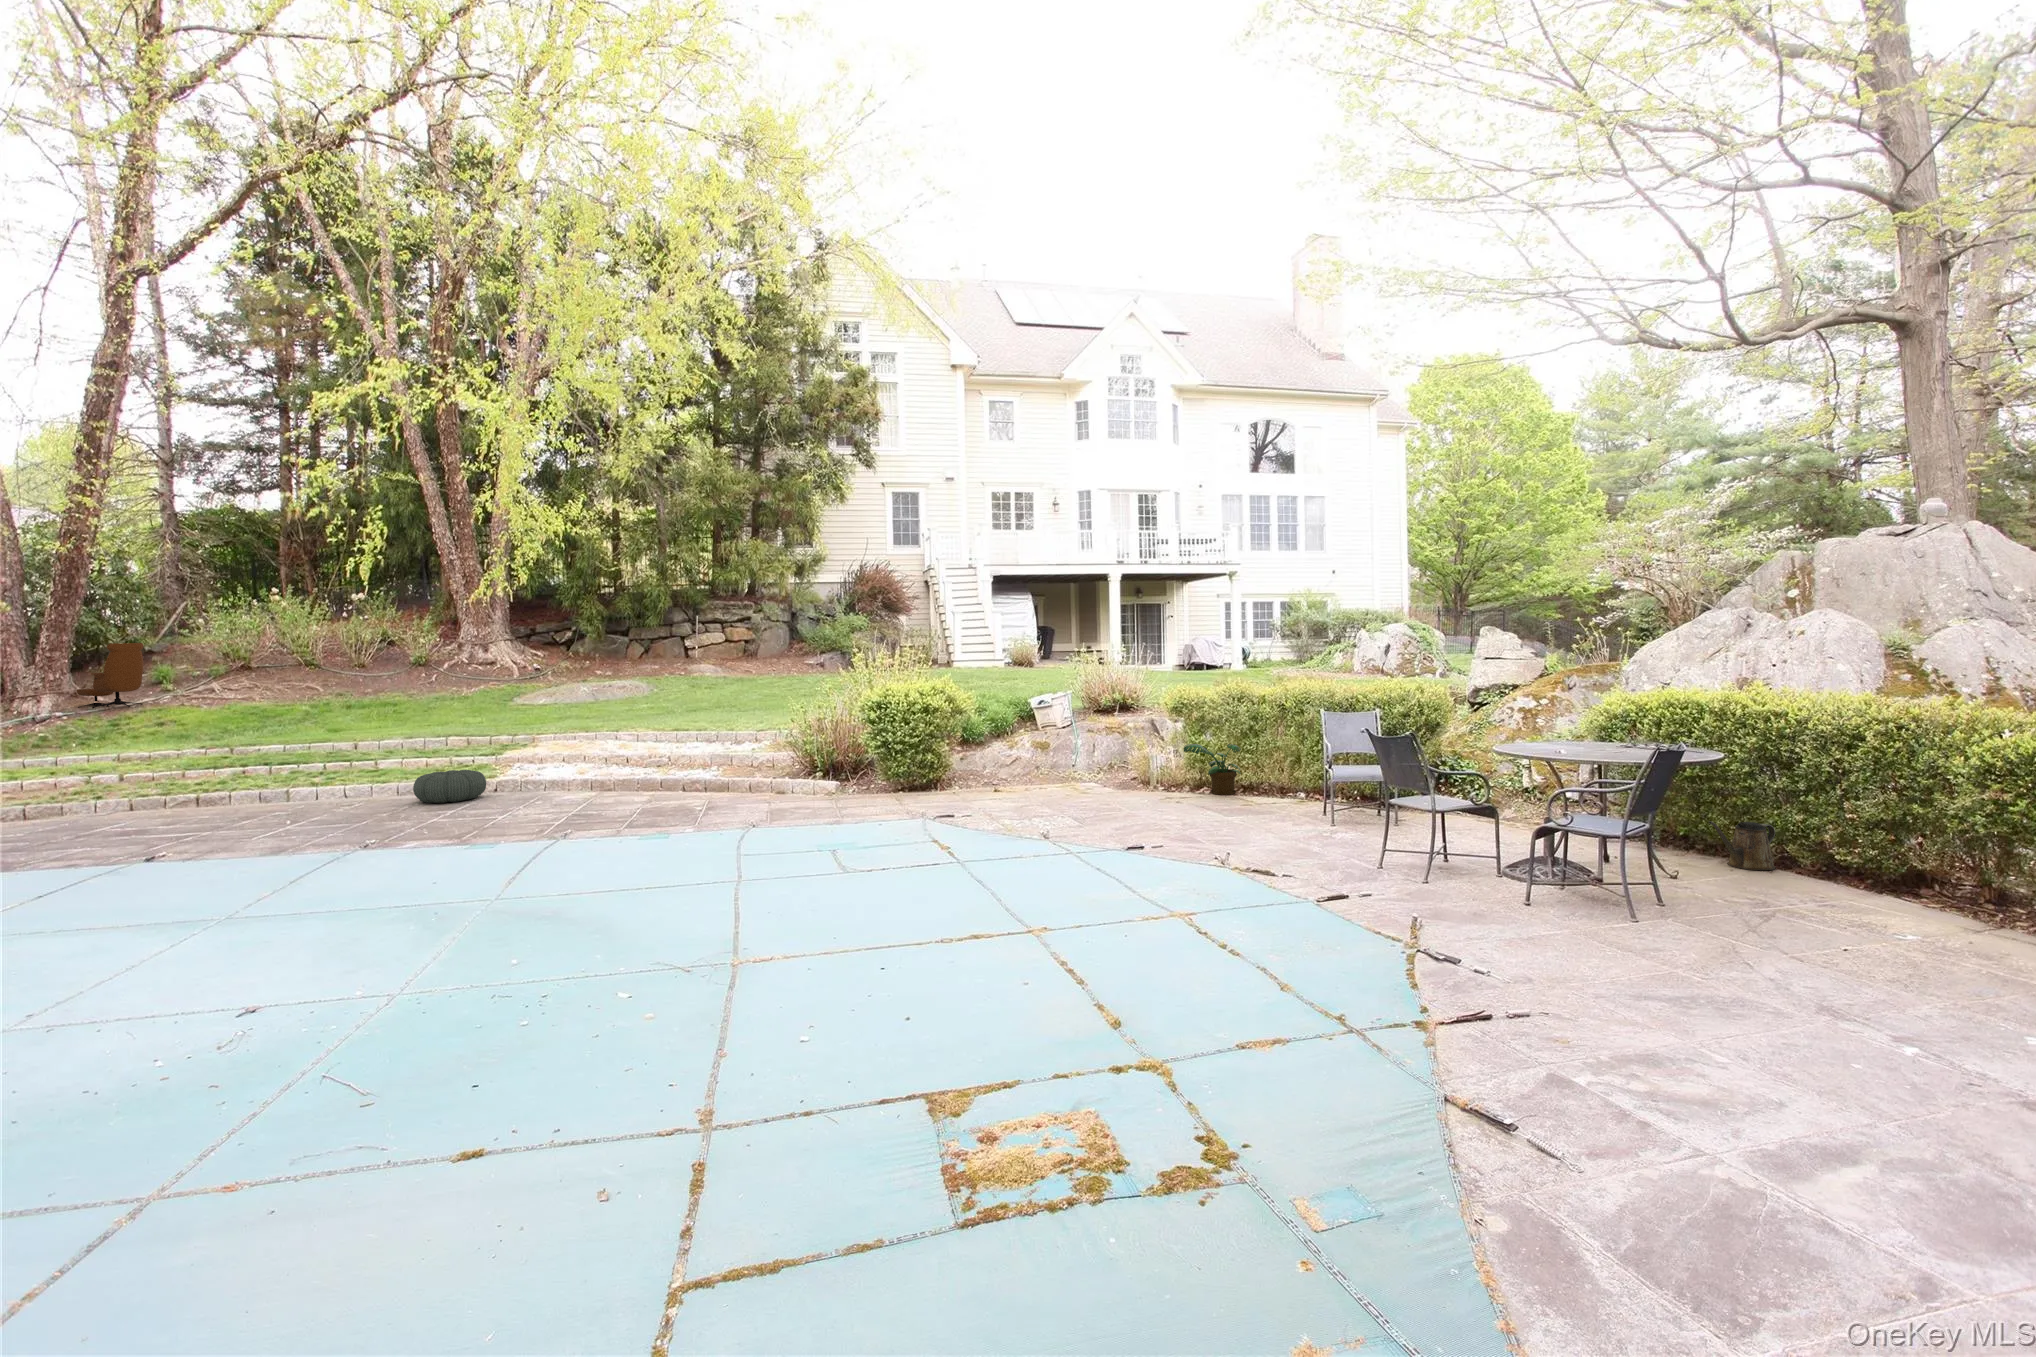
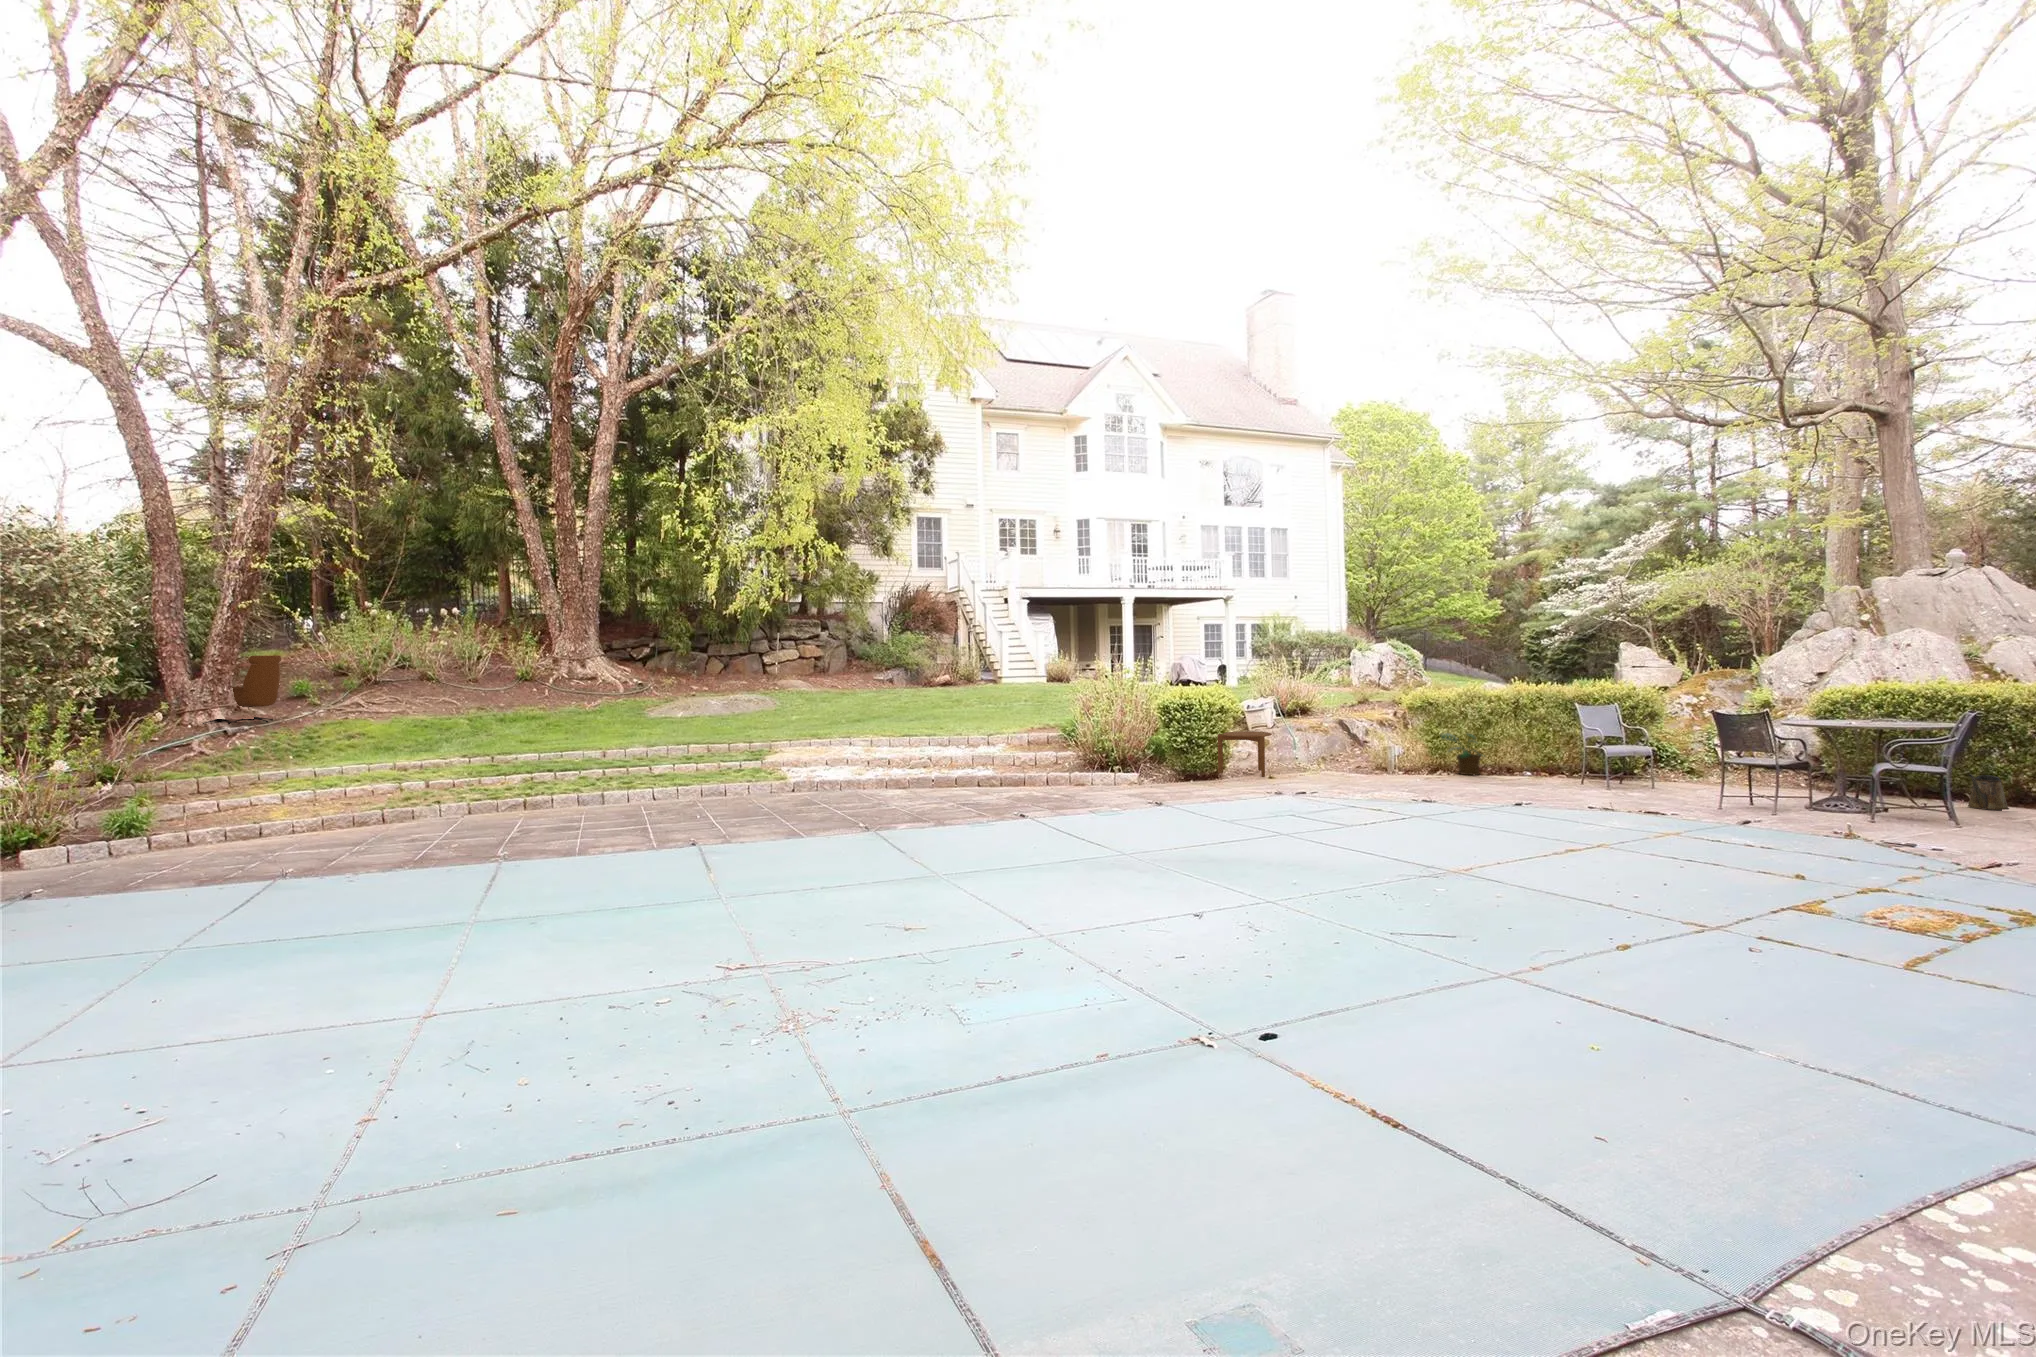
side table: none [953,736,1010,789] -> present [1218,731,1272,777]
pouf: present [413,770,486,803] -> none [749,771,812,802]

